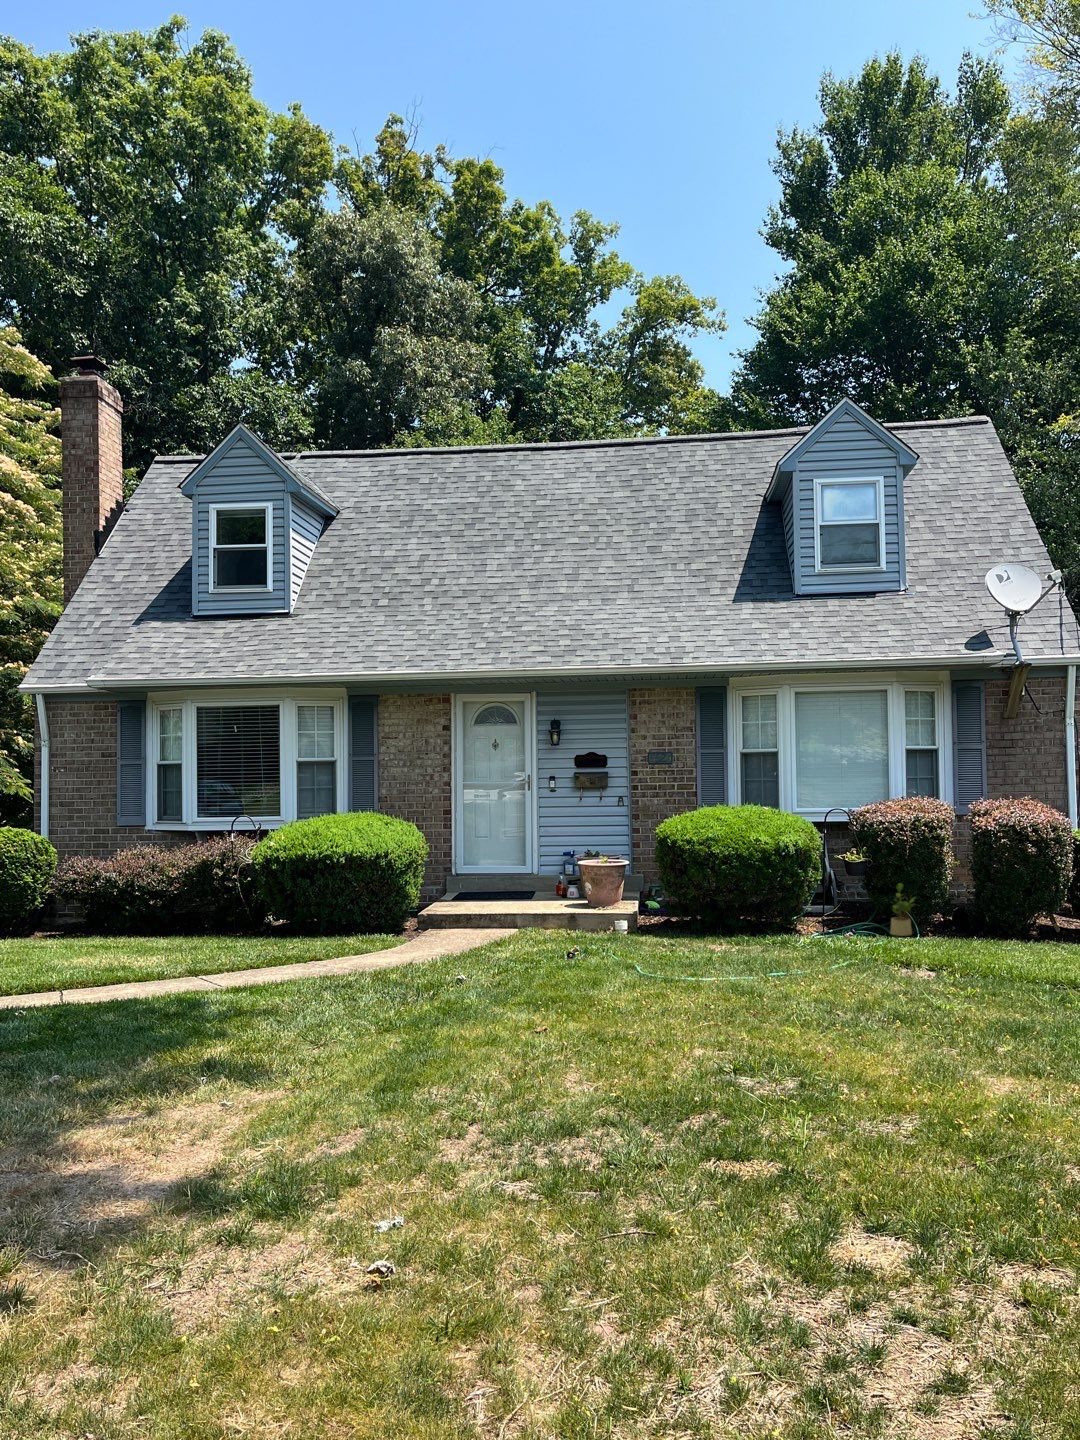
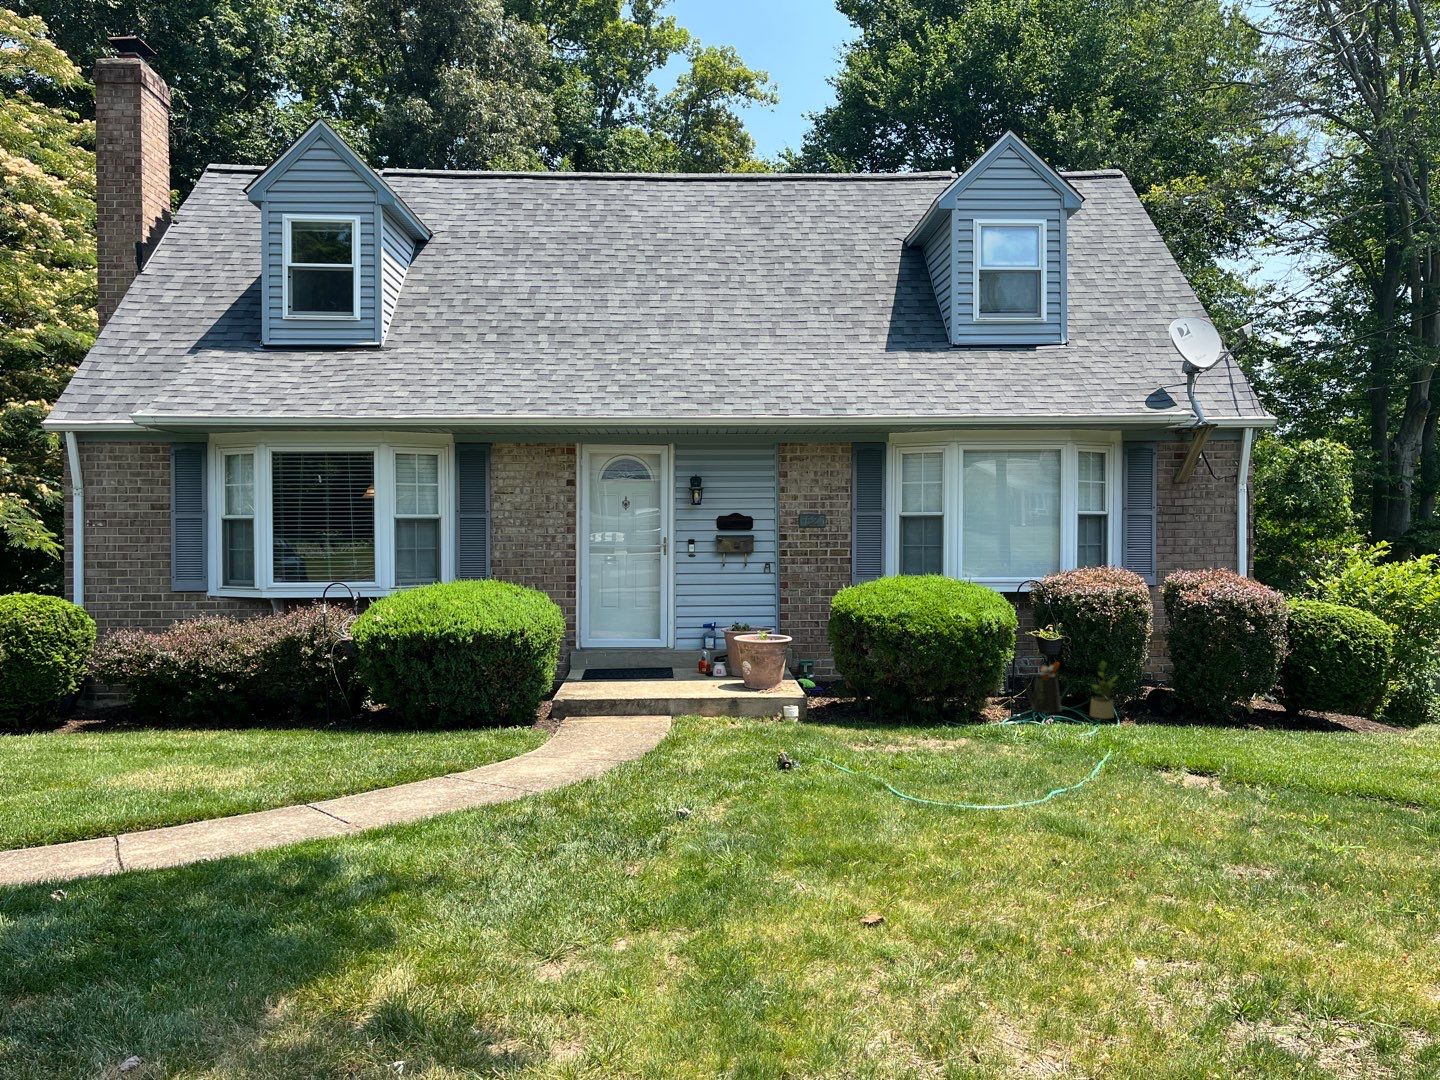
watering can: none [833,884,875,931] -> present [1022,662,1062,713]

